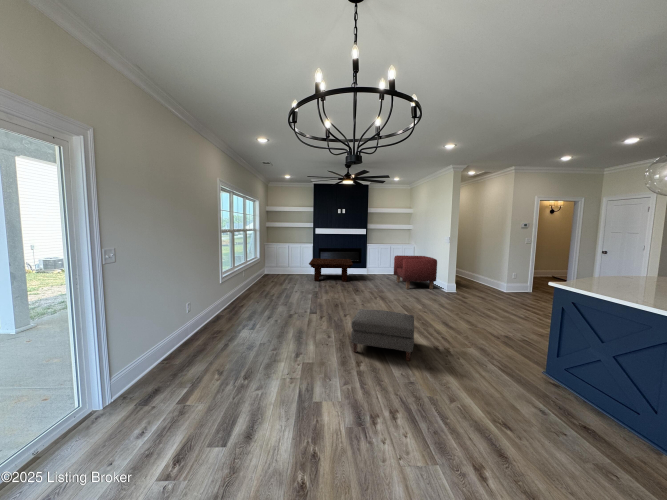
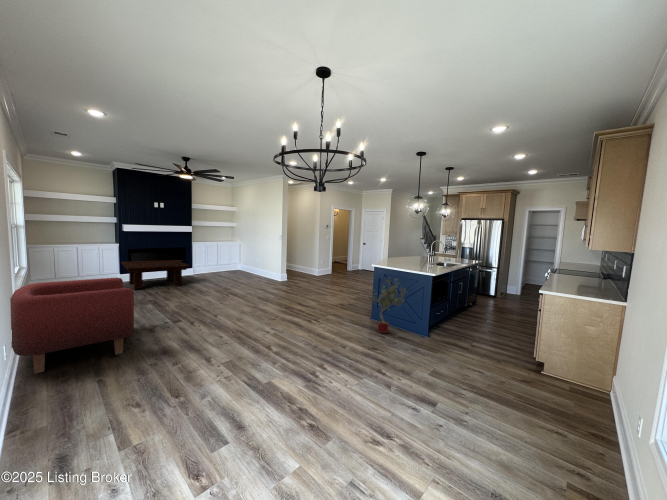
armchair: present [394,255,437,289] -> present [10,278,134,374]
potted tree: none [527,308,610,406] -> present [369,278,406,334]
ottoman: present [351,309,414,361] -> none [248,301,307,342]

